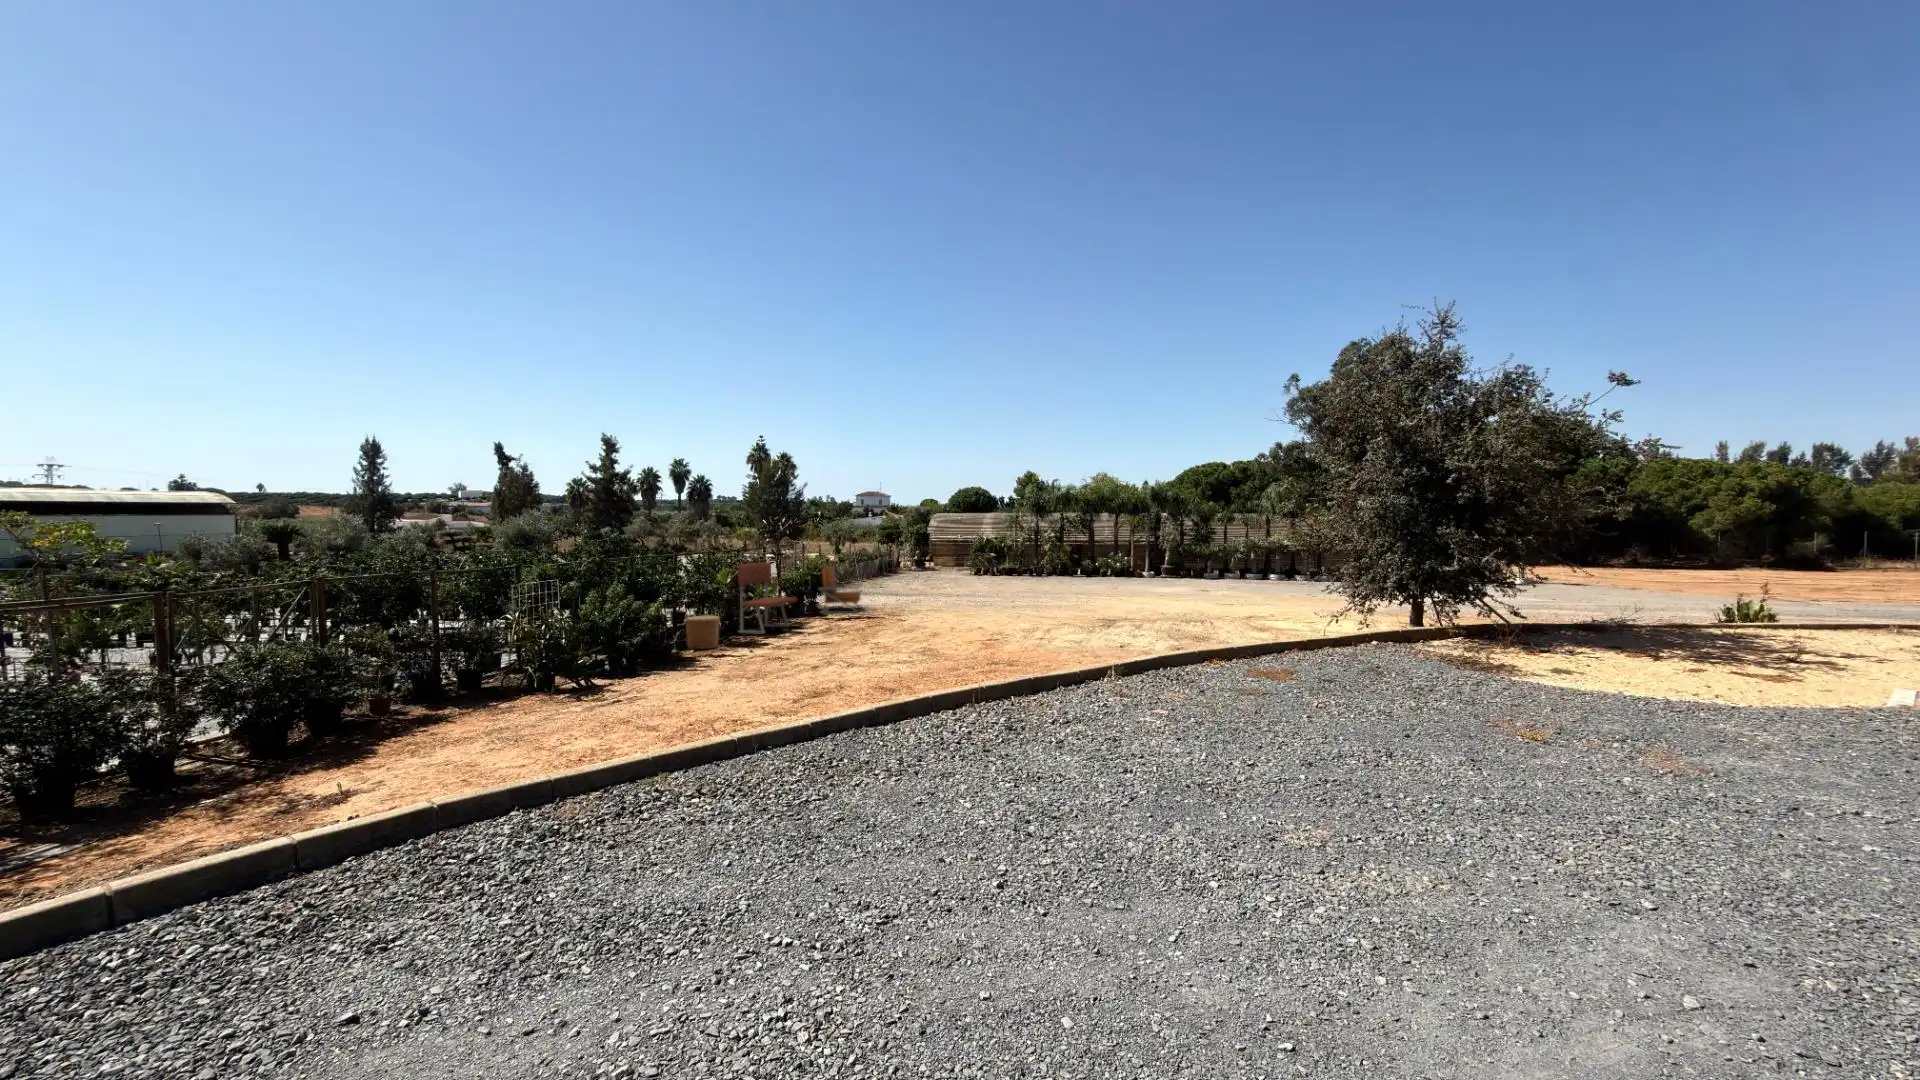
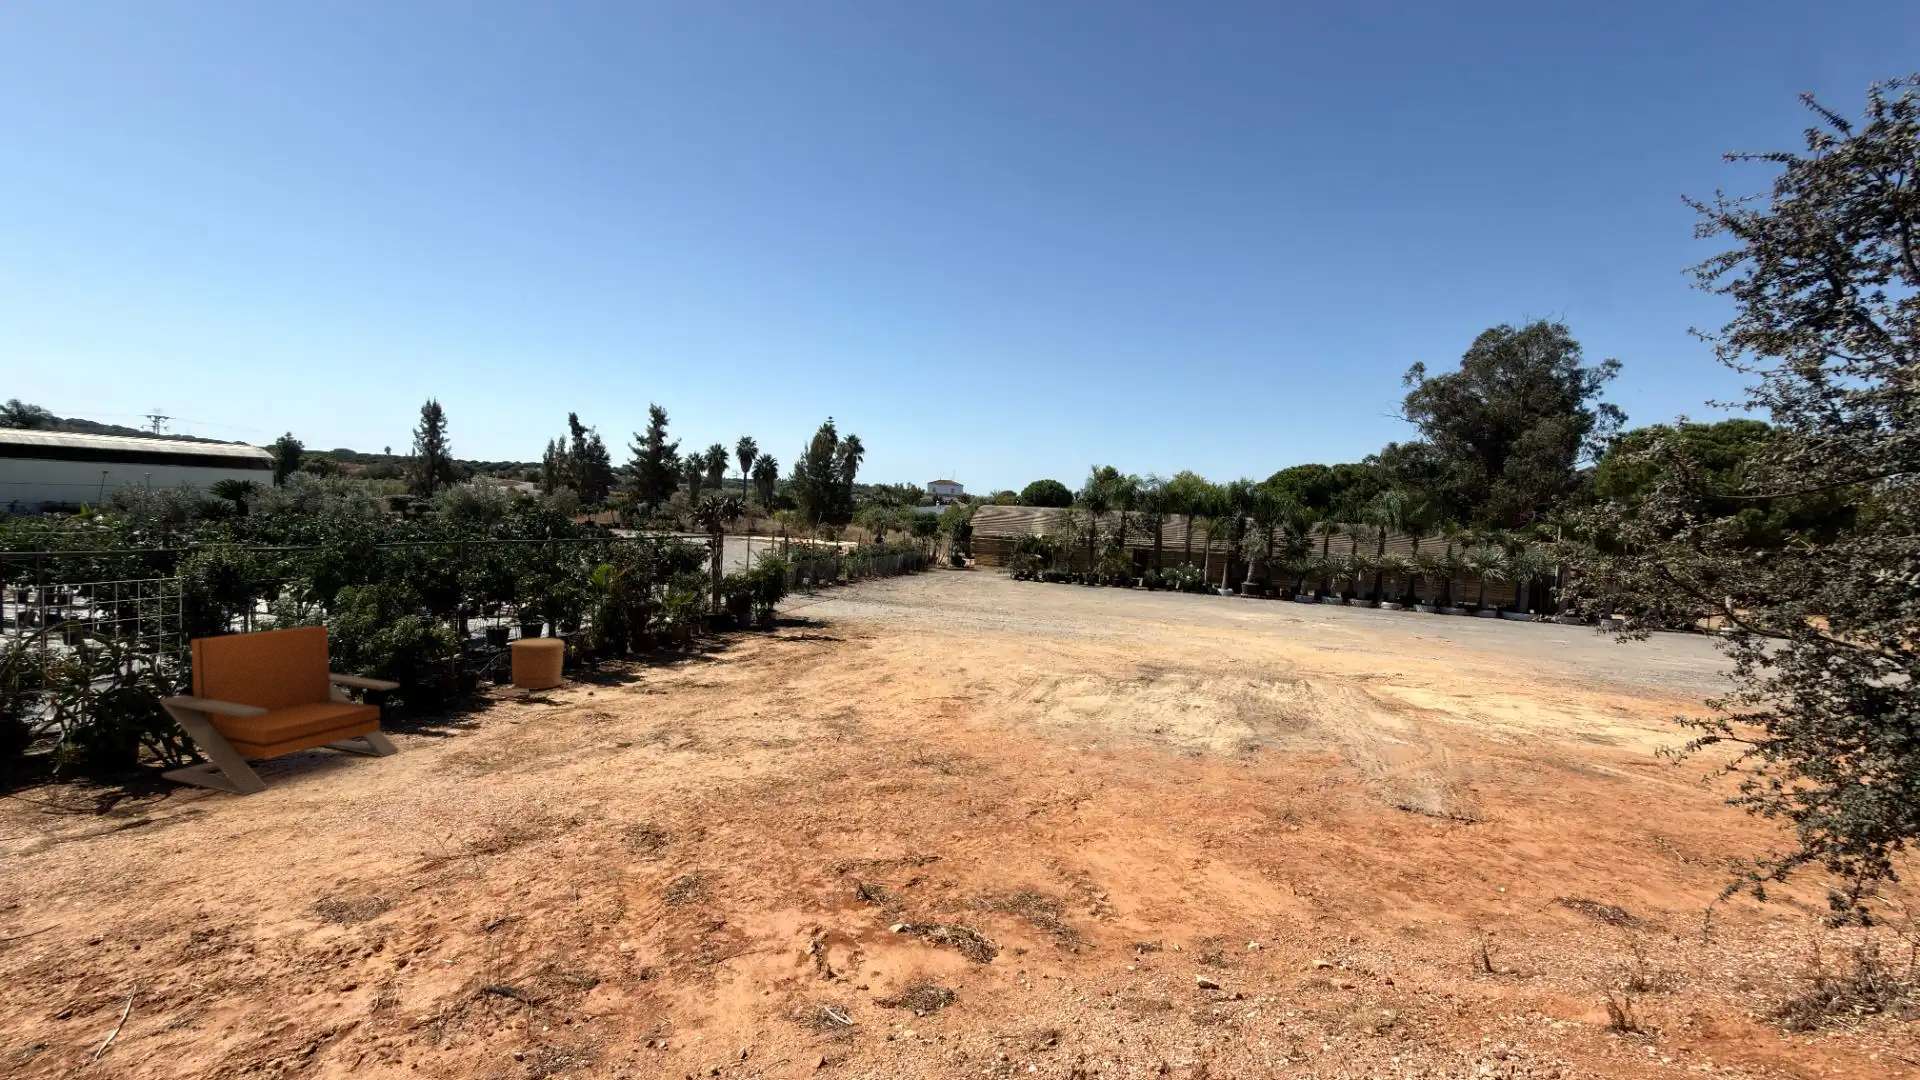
bench: present [738,562,797,634] -> none [627,561,719,663]
lounge chair: present [819,567,861,613] -> present [160,626,400,795]

